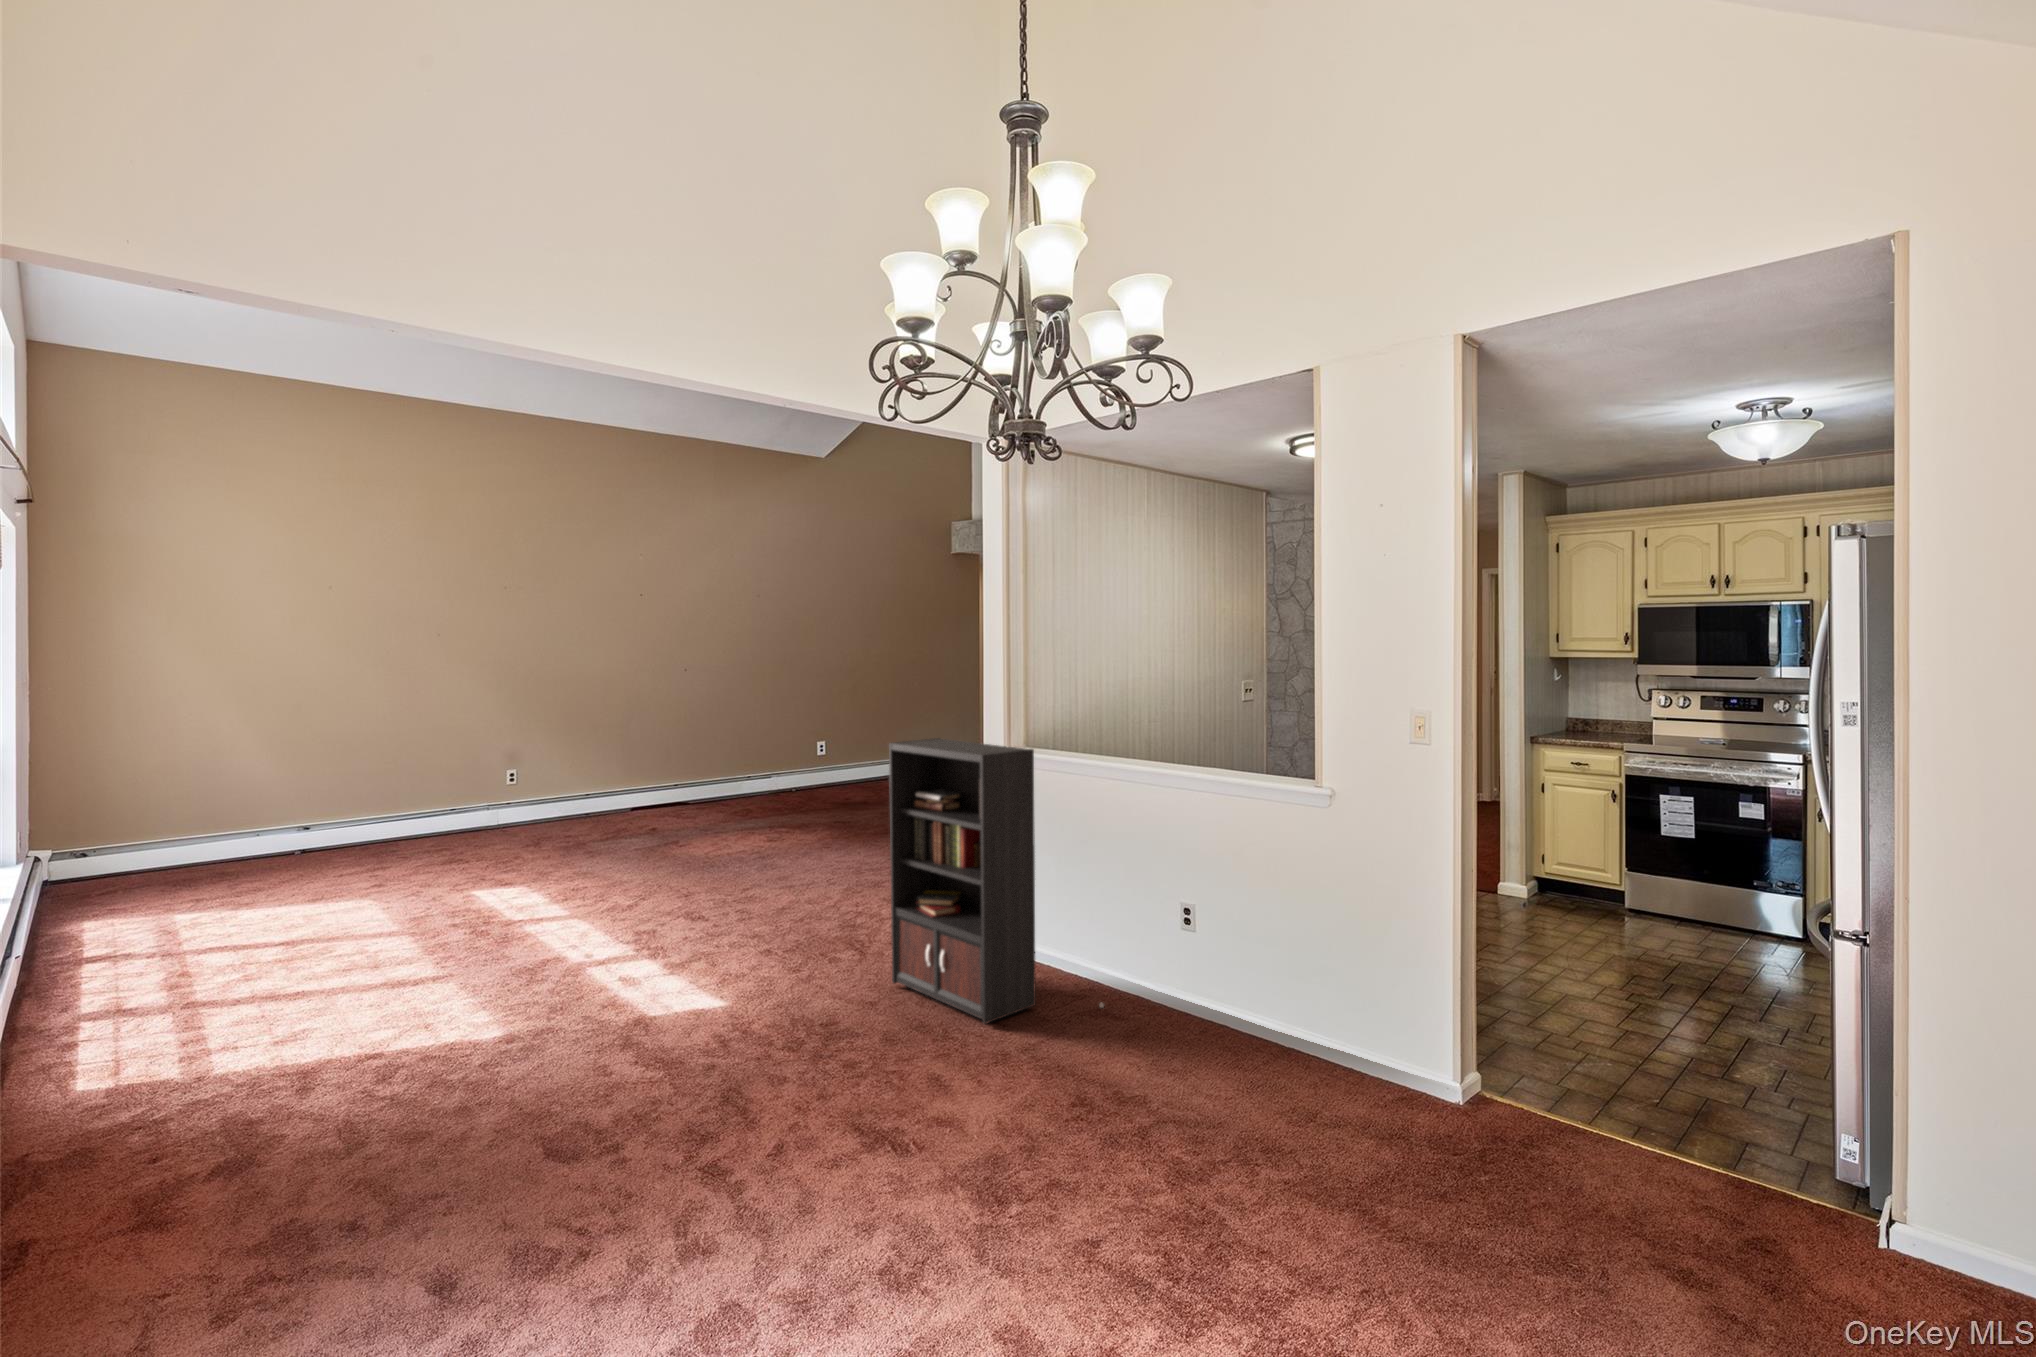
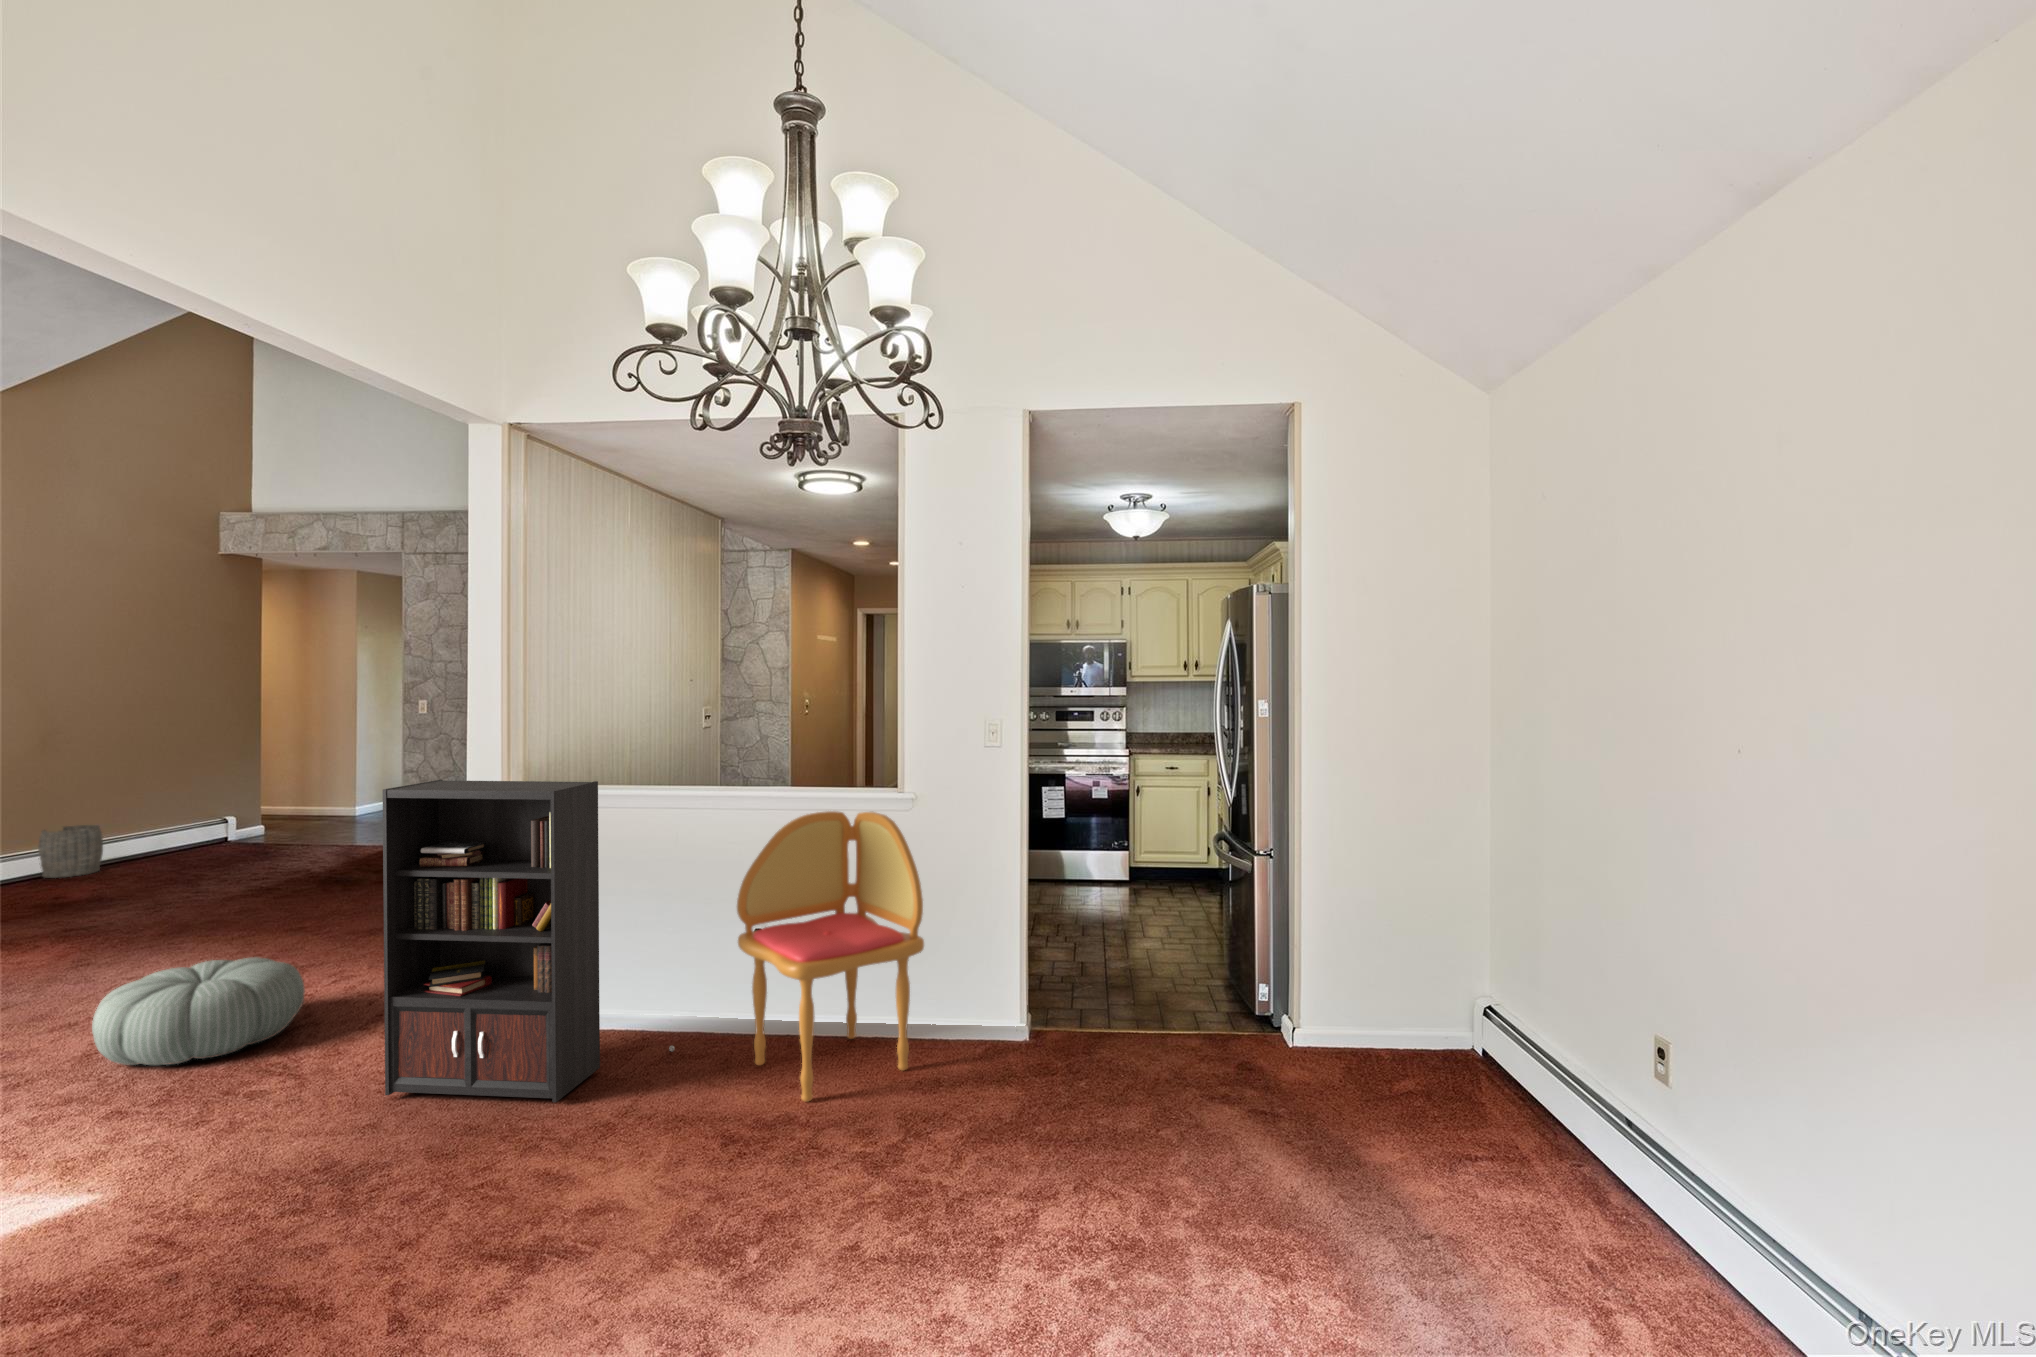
woven basket: none [847,751,879,786] -> present [38,825,103,878]
dining chair: none [1139,799,1313,1093] -> present [737,811,924,1102]
pouf: none [776,858,895,927] -> present [92,957,305,1065]

